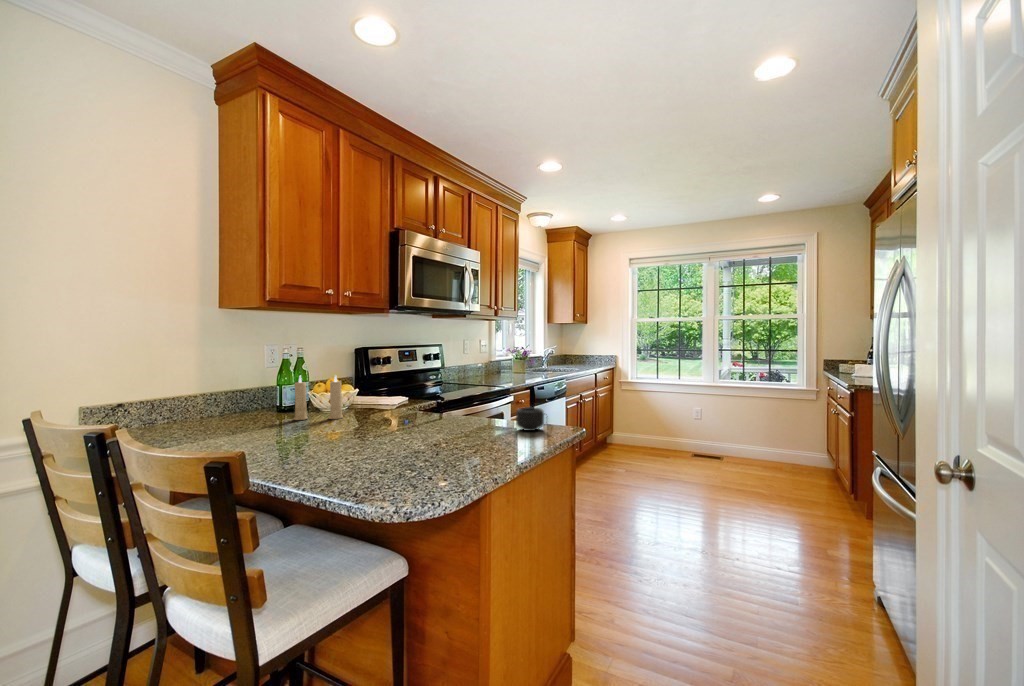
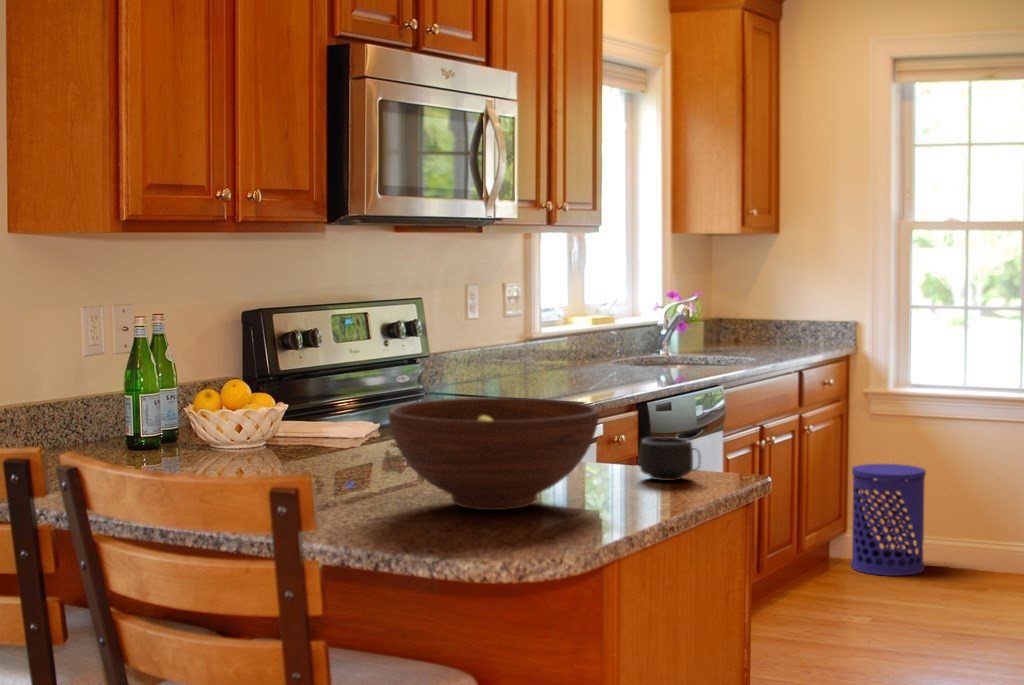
candle: present [294,376,343,420] -> none [178,371,277,464]
fruit bowl: none [364,387,487,454] -> present [389,397,599,510]
waste bin: none [615,409,643,452] -> present [851,464,926,576]

